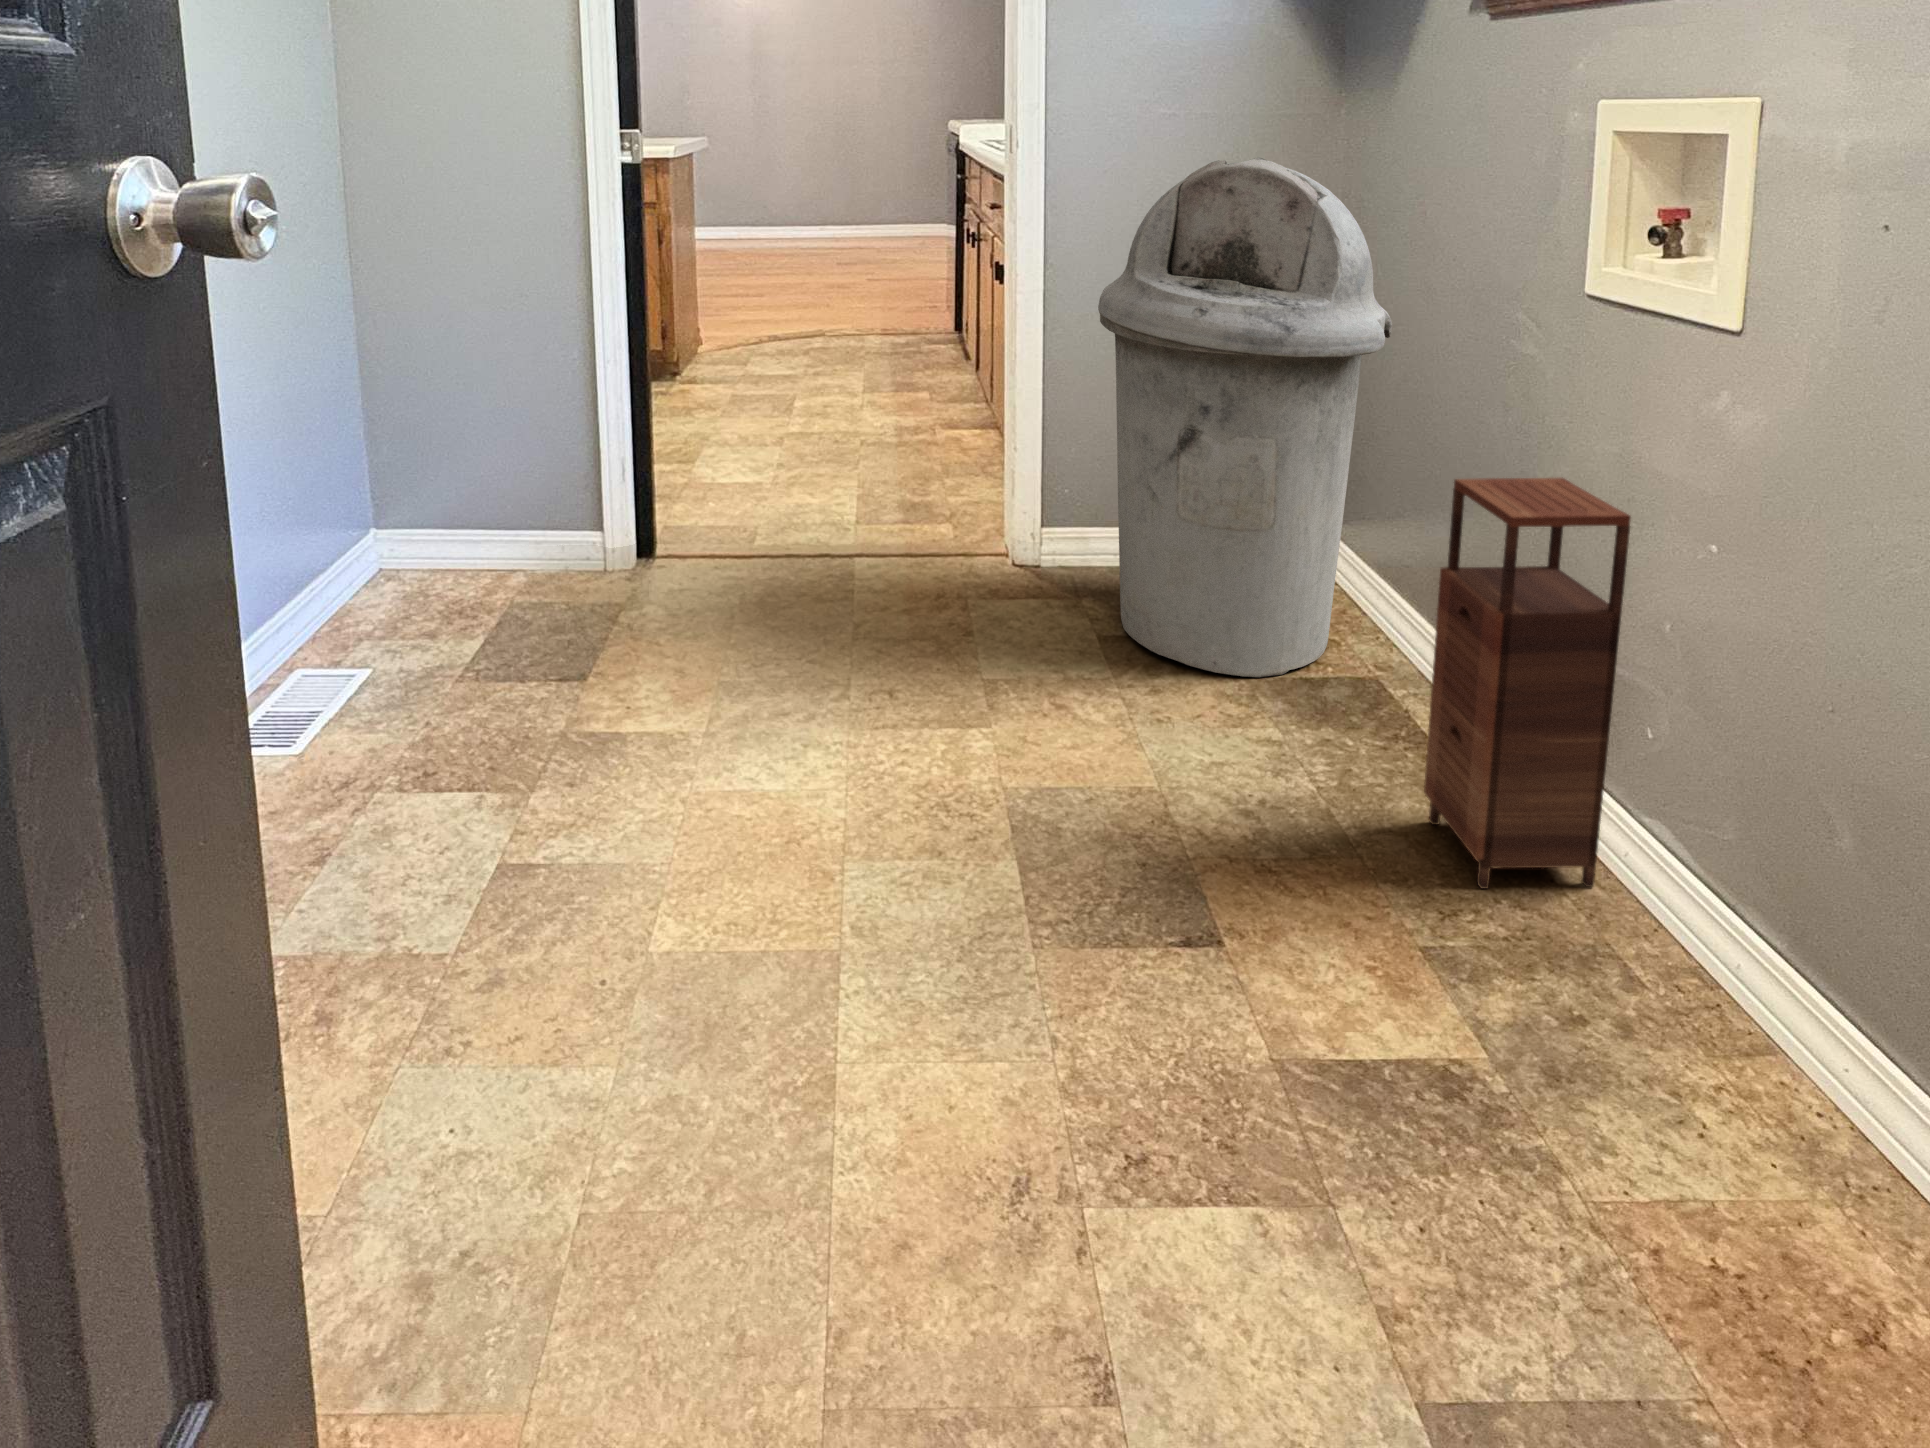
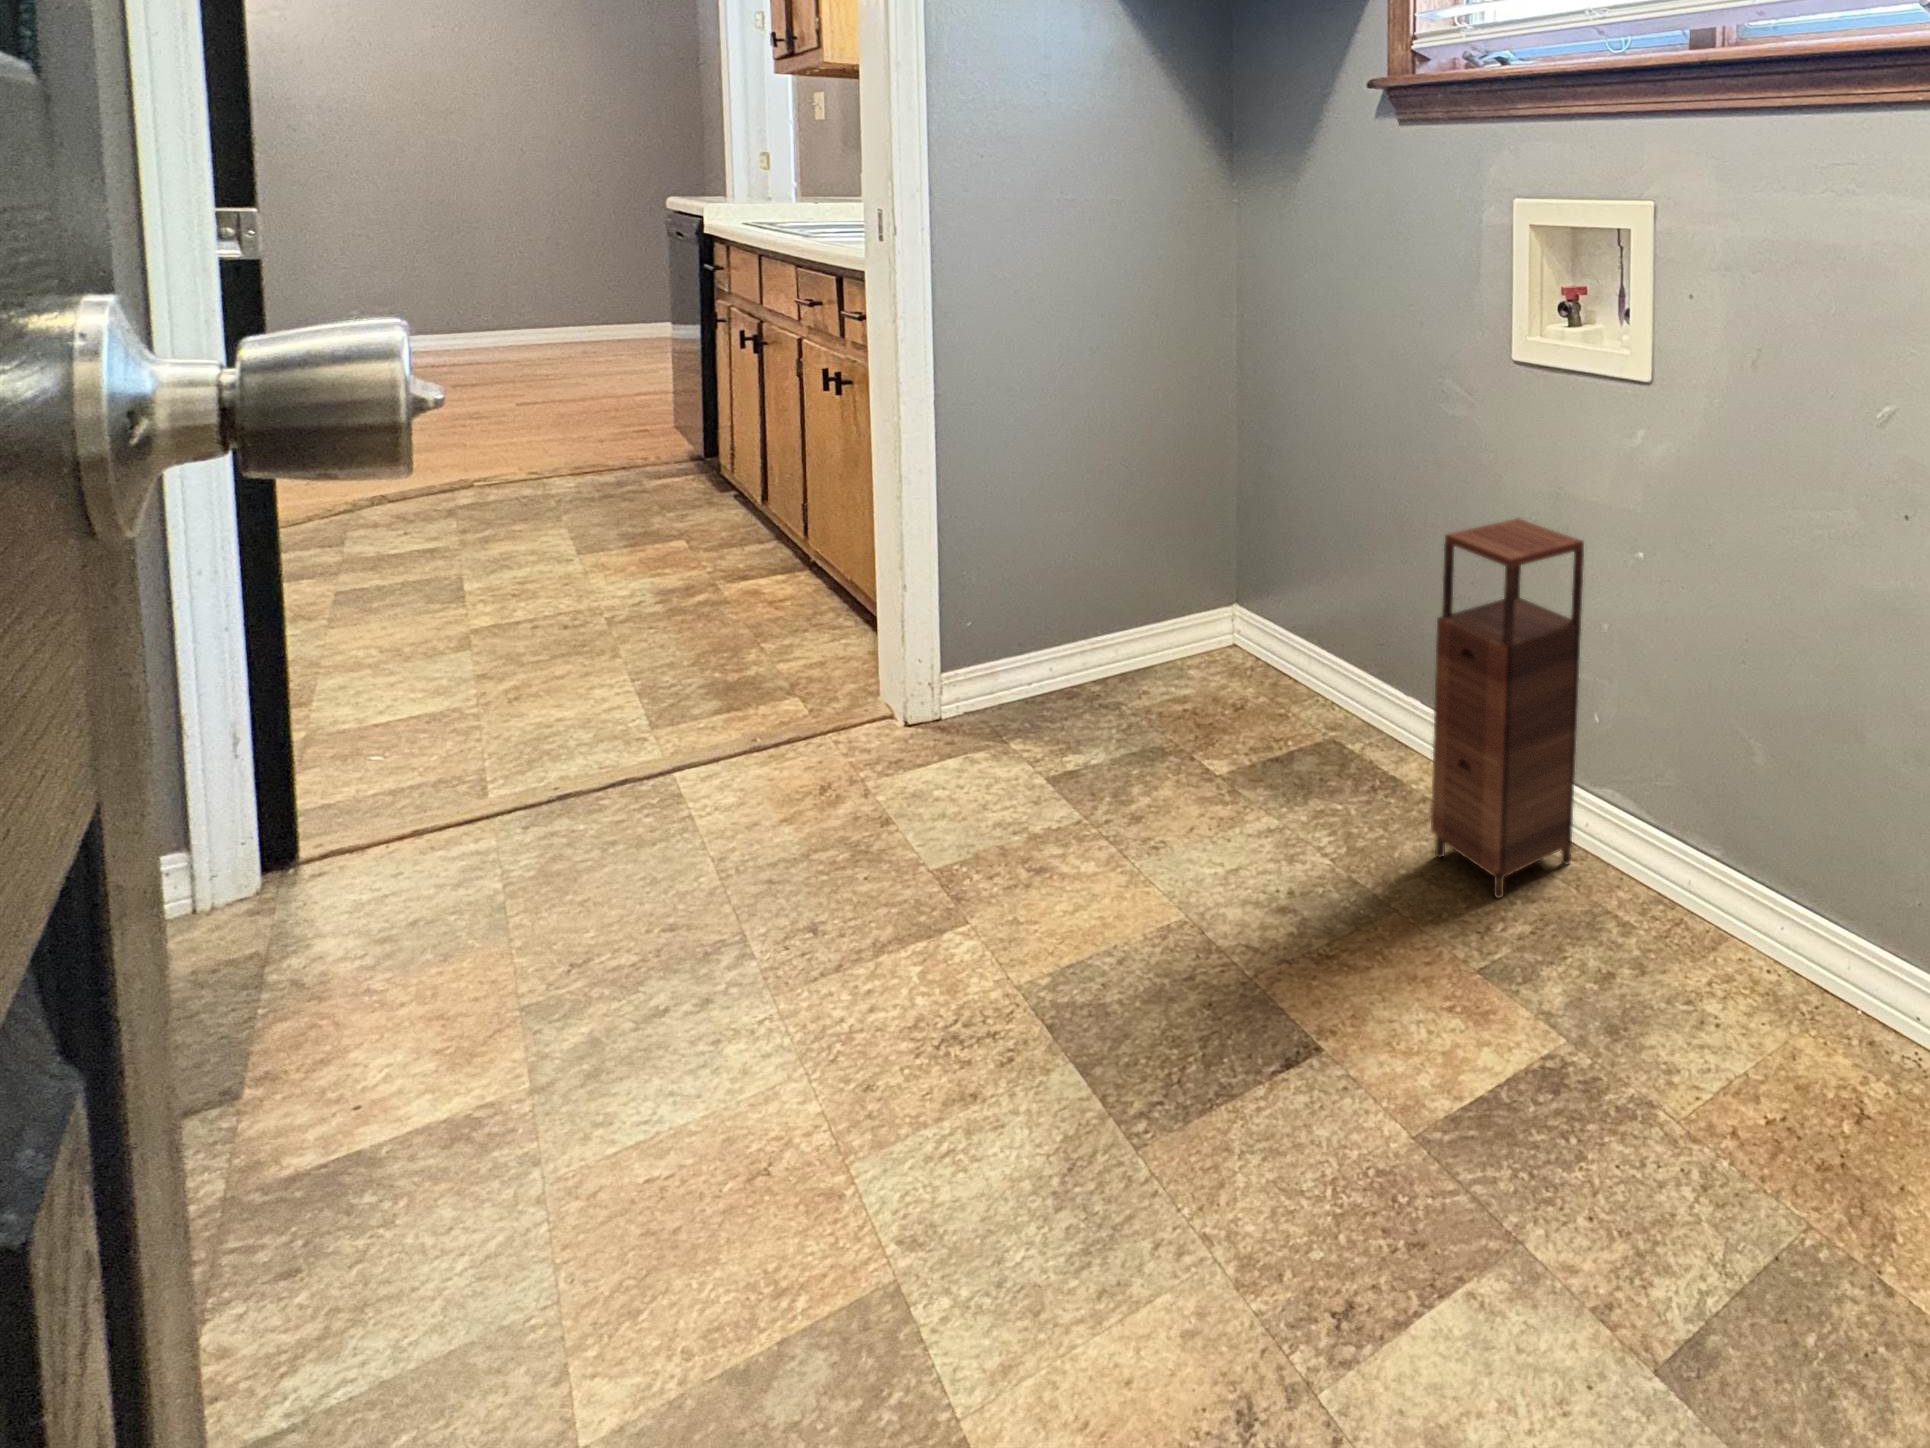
trash can: present [1098,157,1392,677] -> none [1030,241,1332,781]

